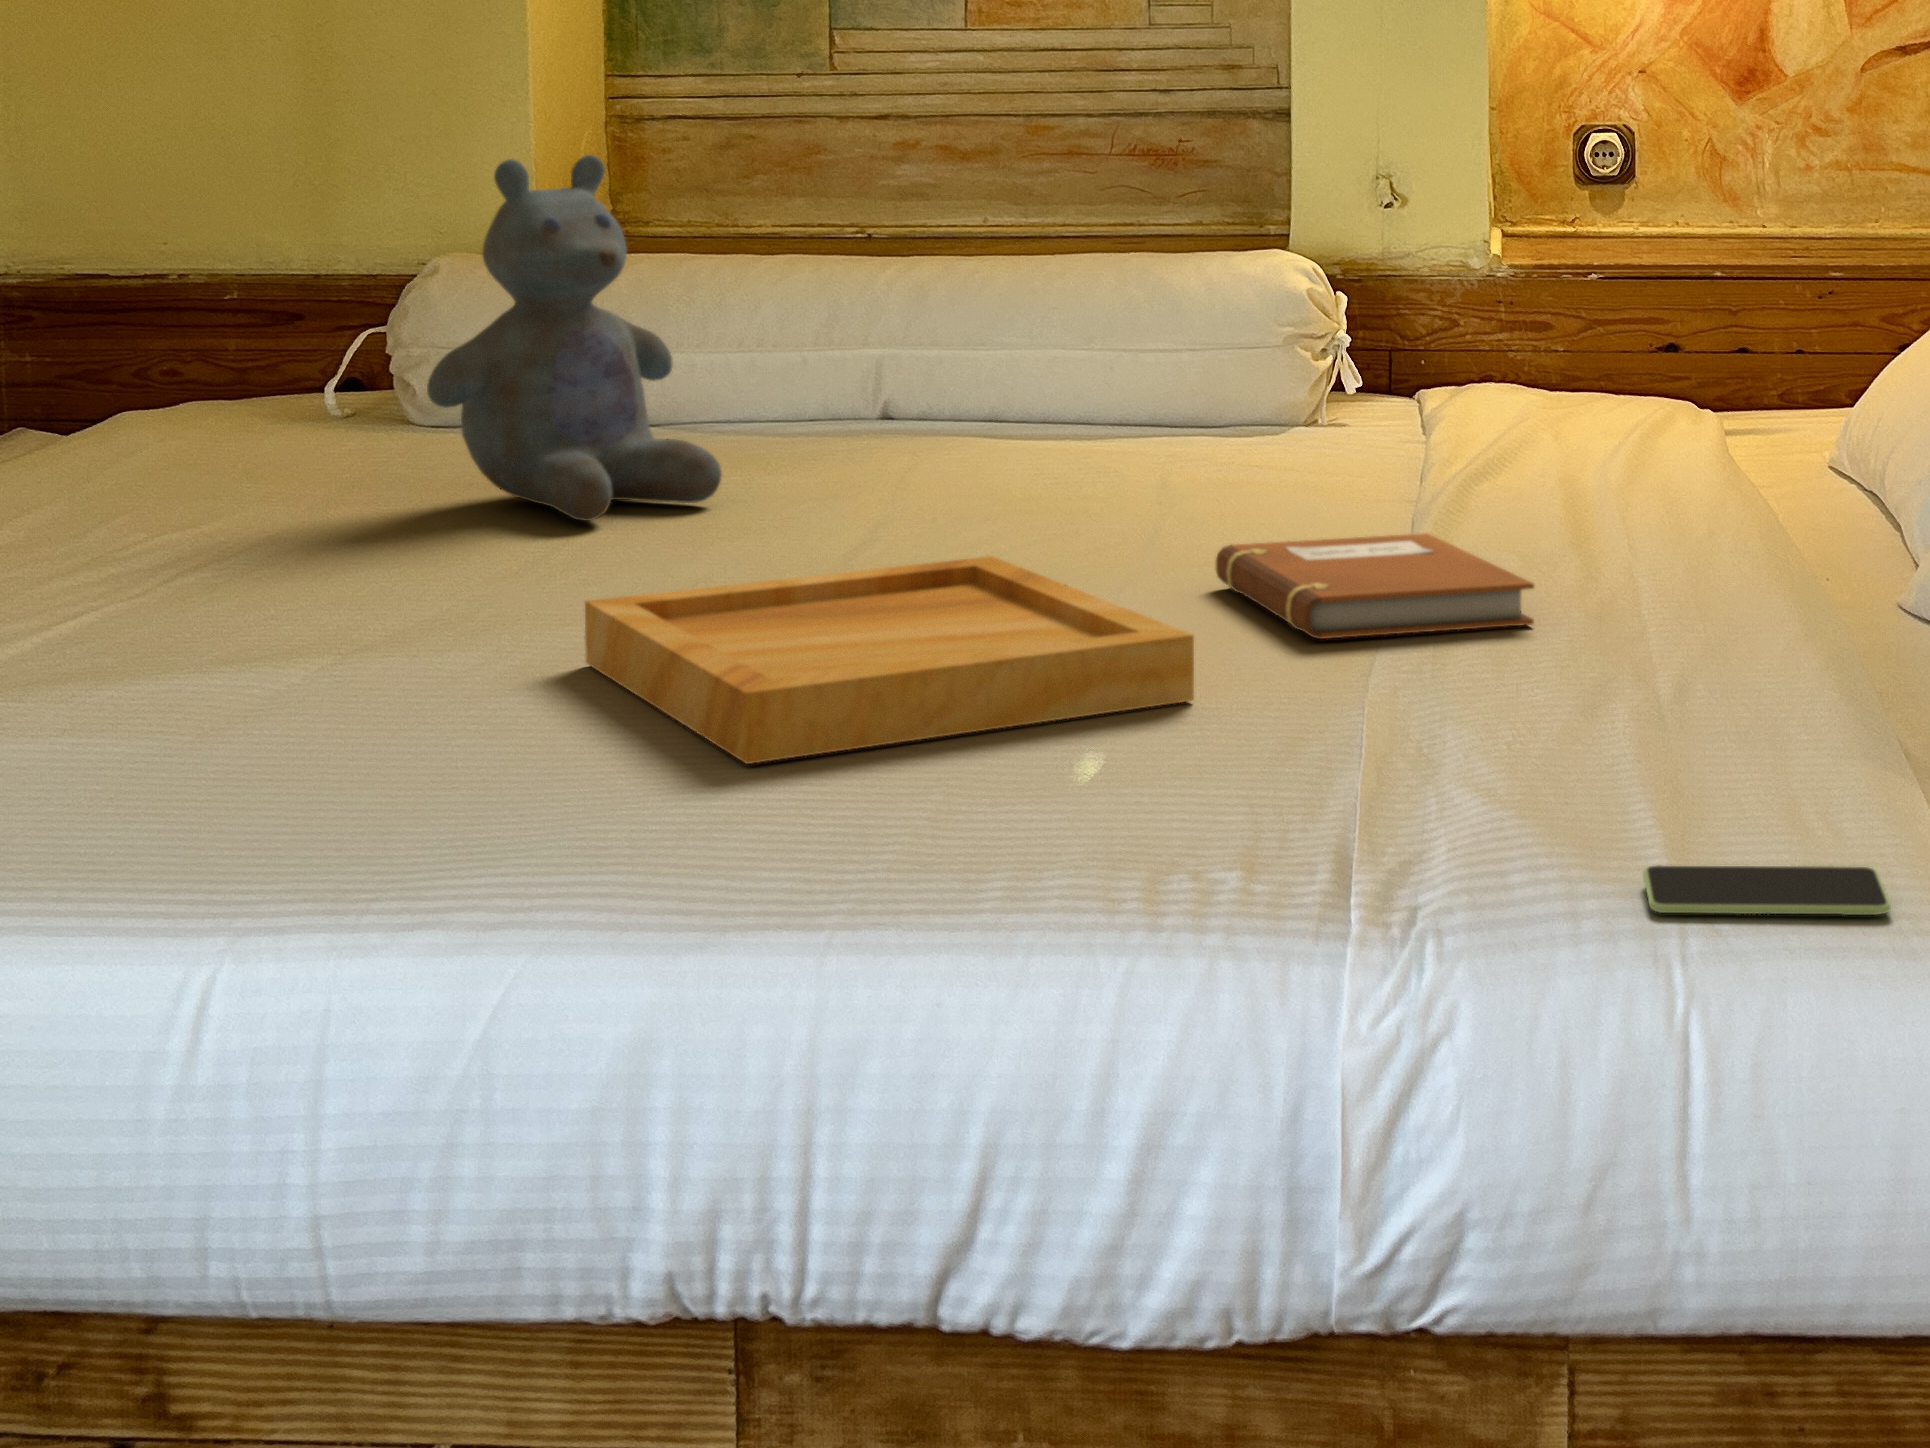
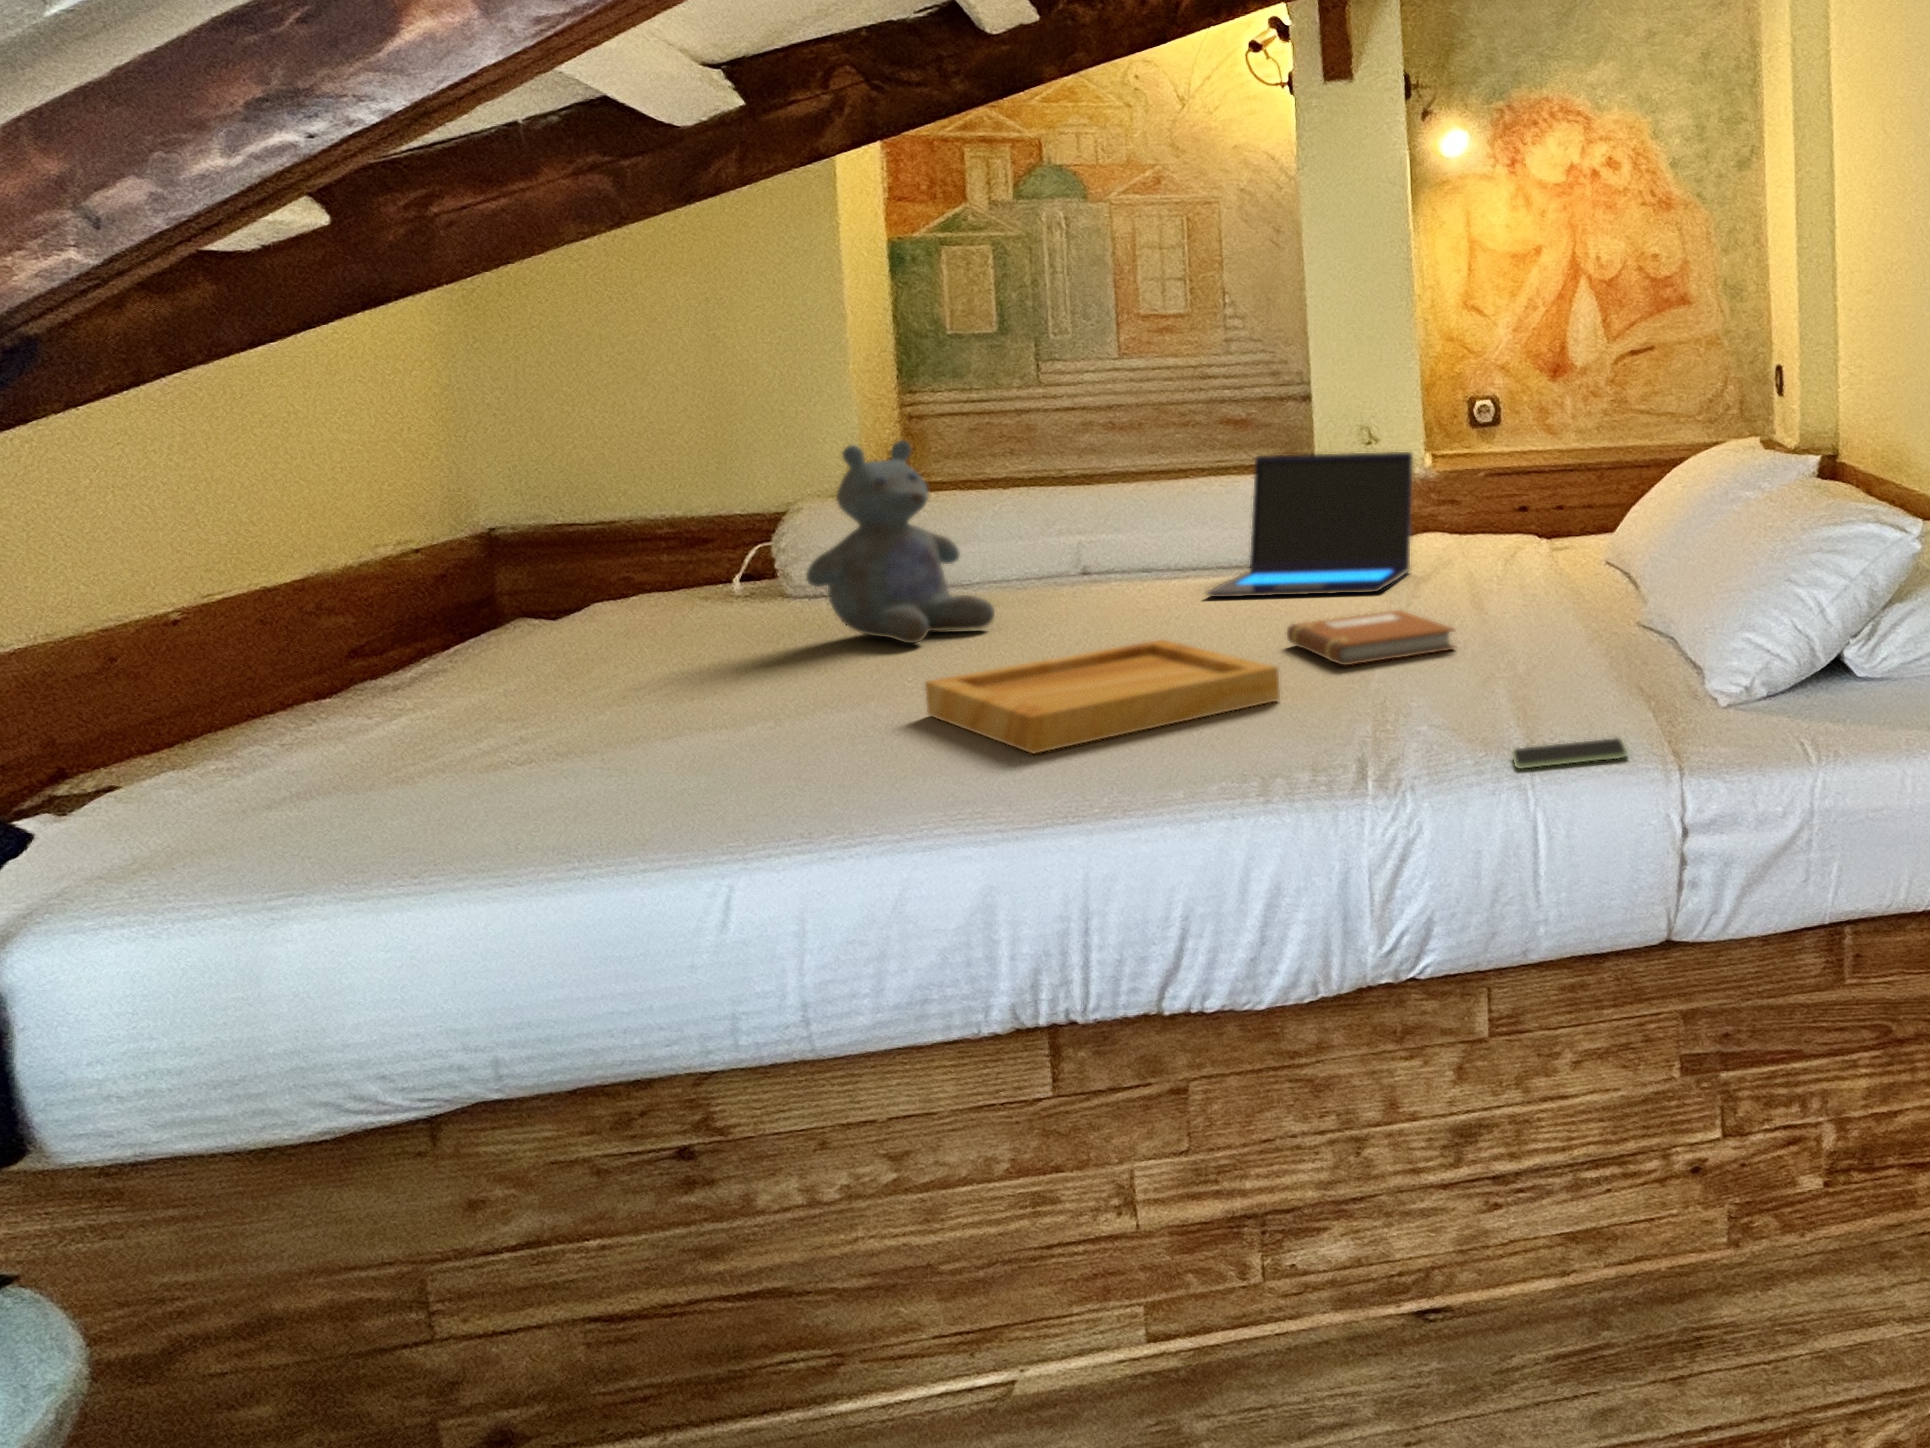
laptop: none [1076,213,1466,490] -> present [1206,452,1413,597]

